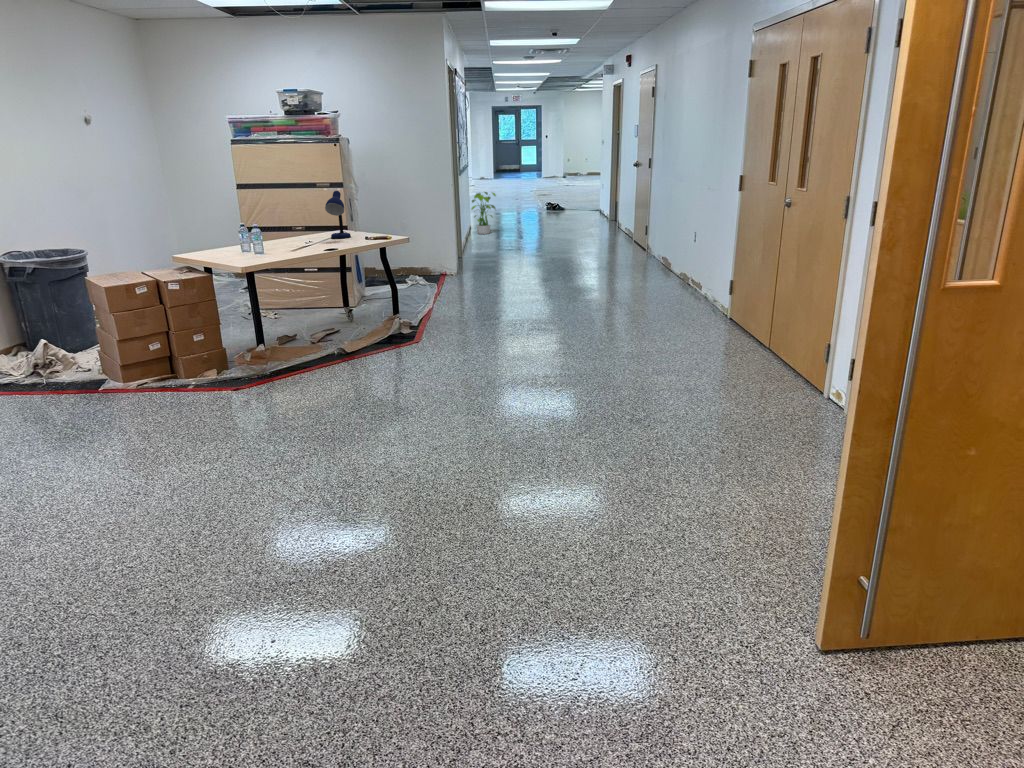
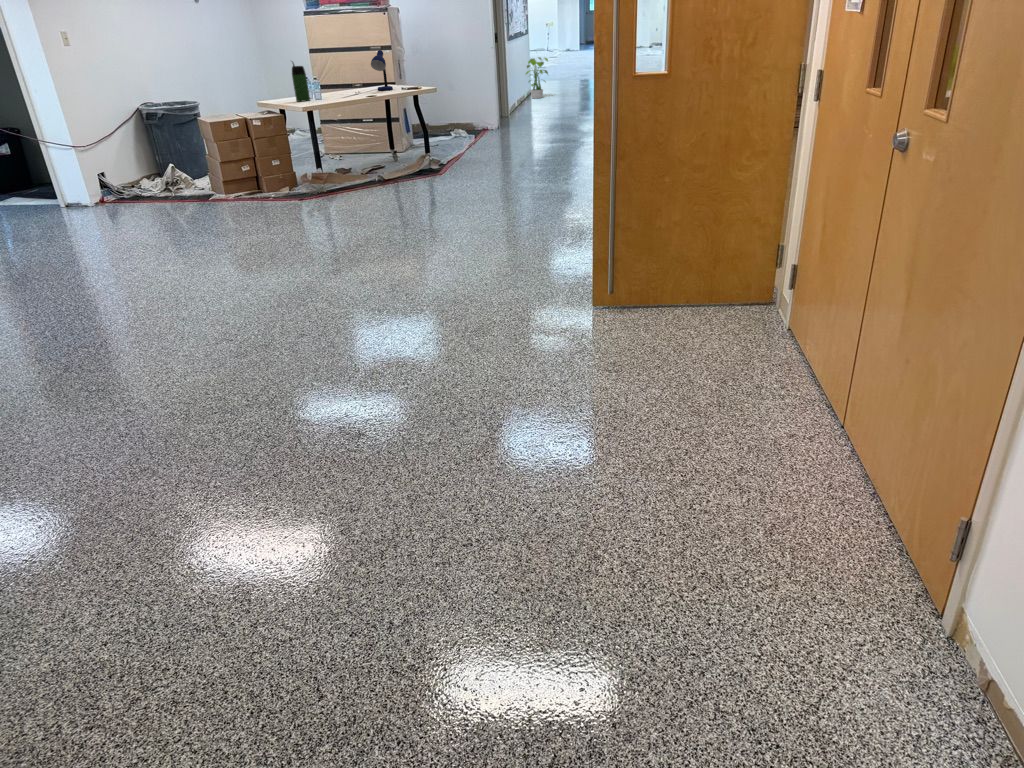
thermos bottle: none [223,205,248,256] -> present [292,63,310,102]

